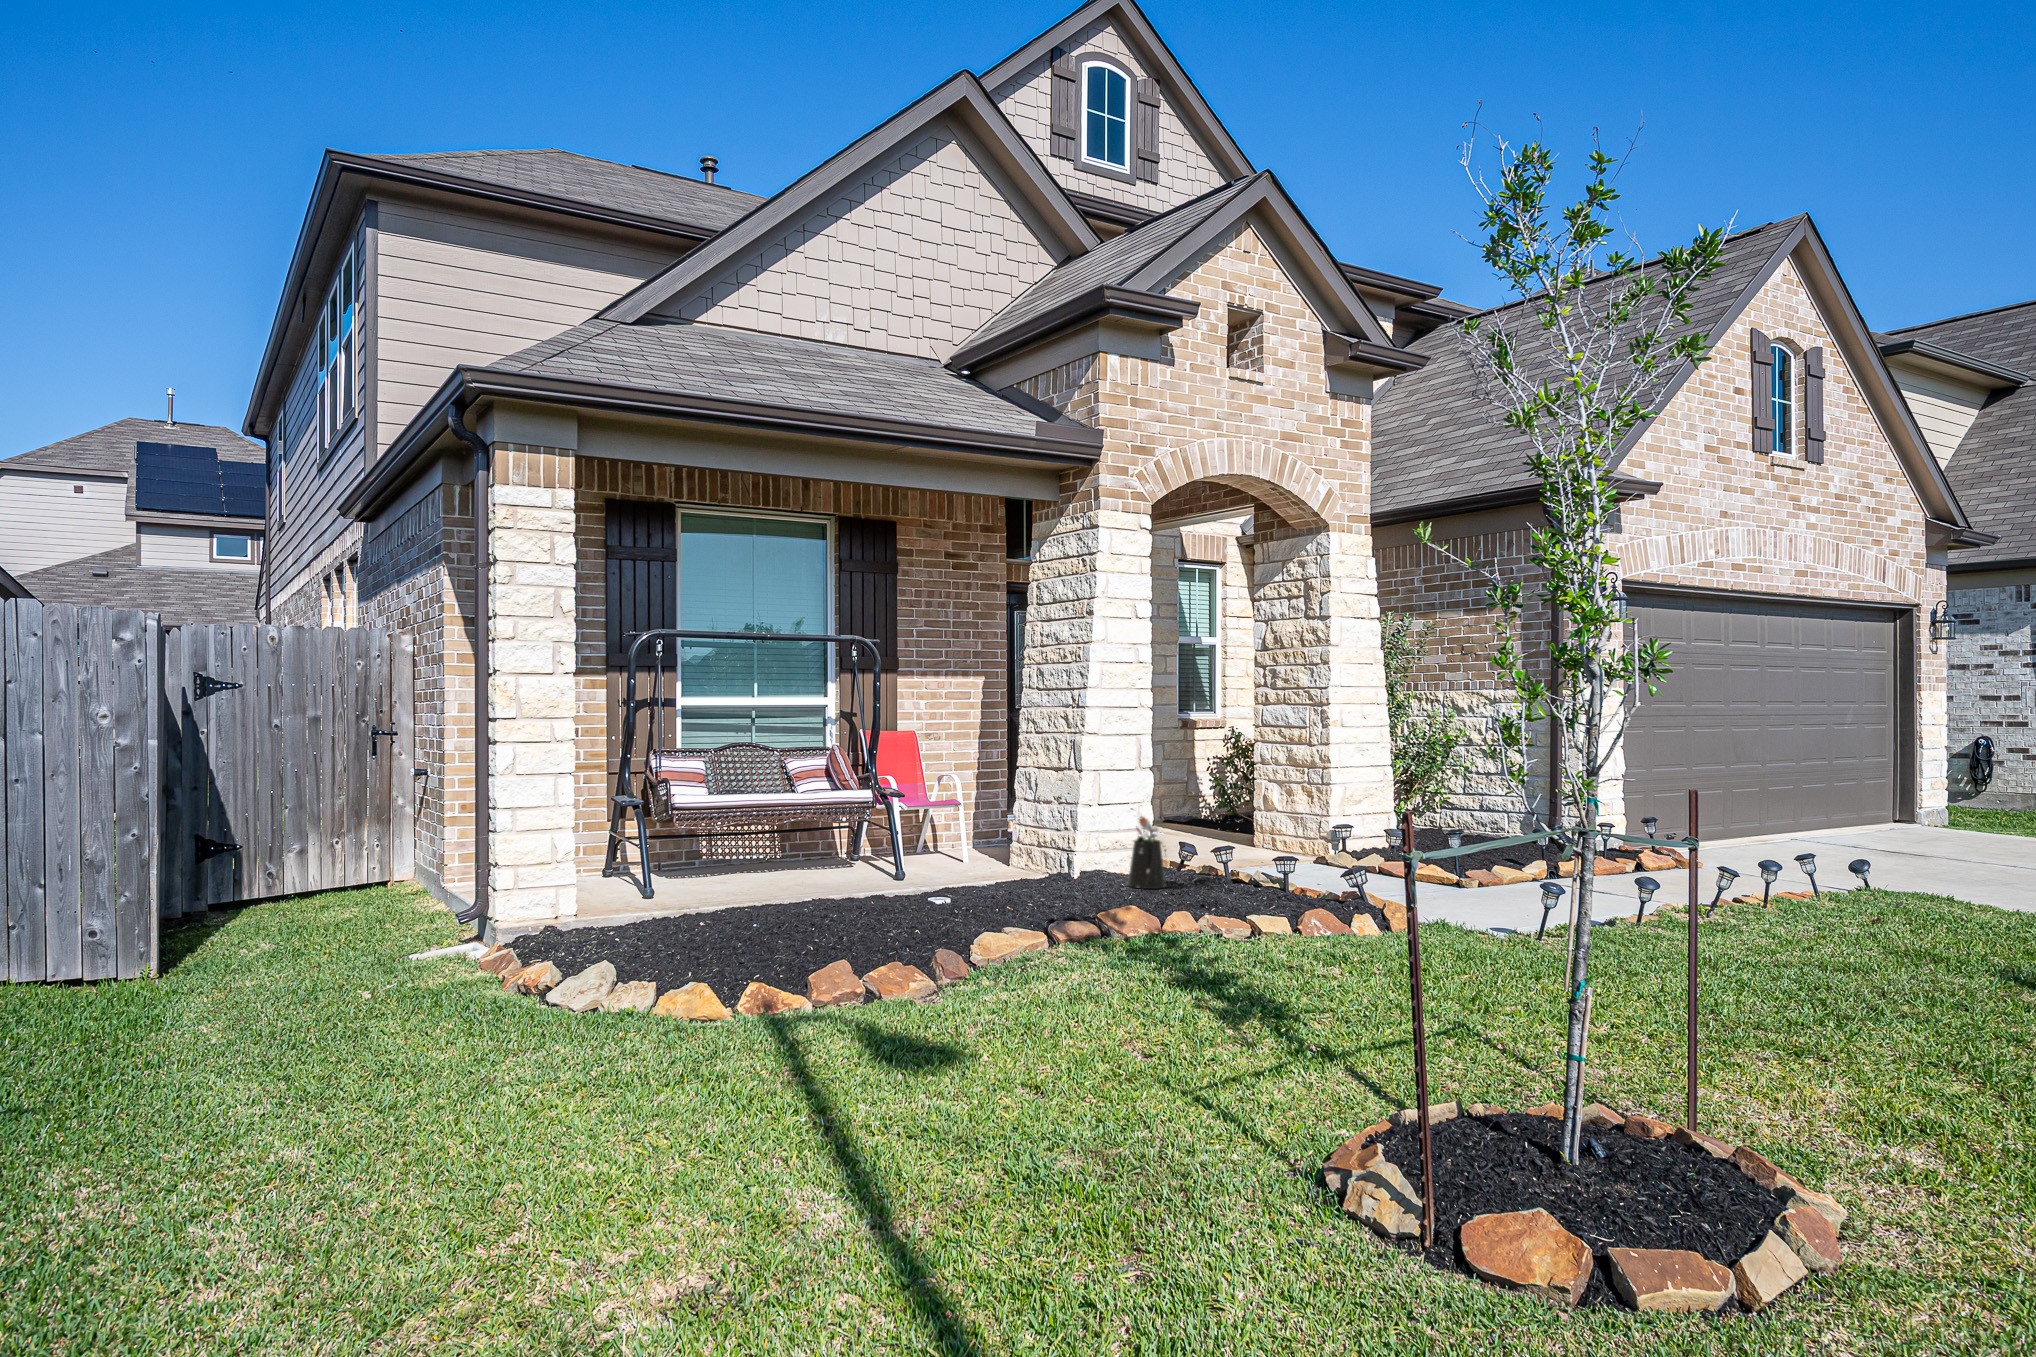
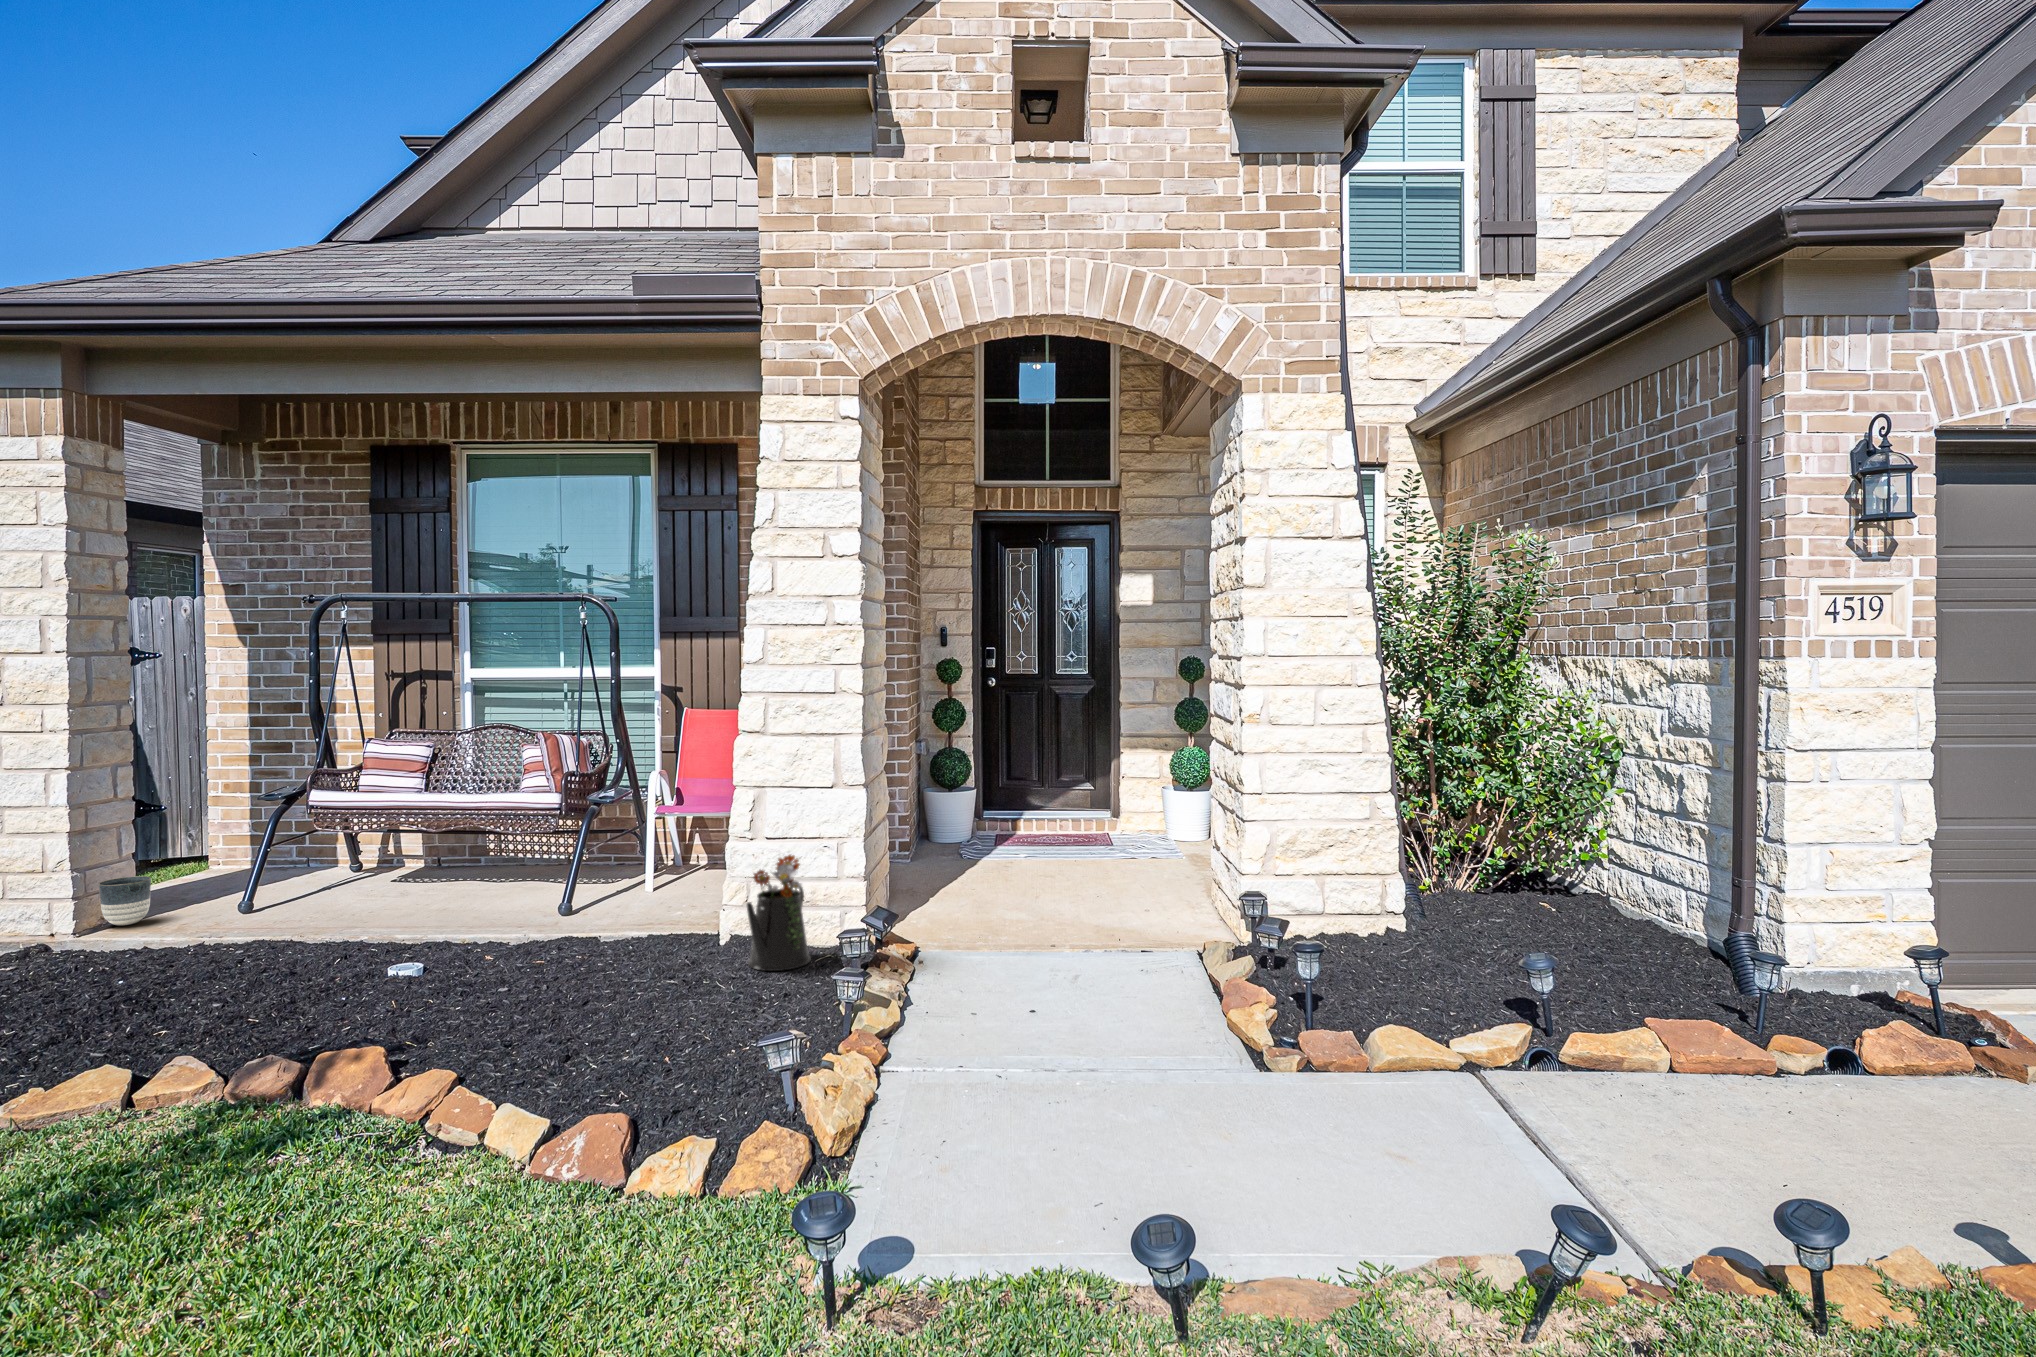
planter: none [590,875,627,917] -> present [99,876,151,926]

